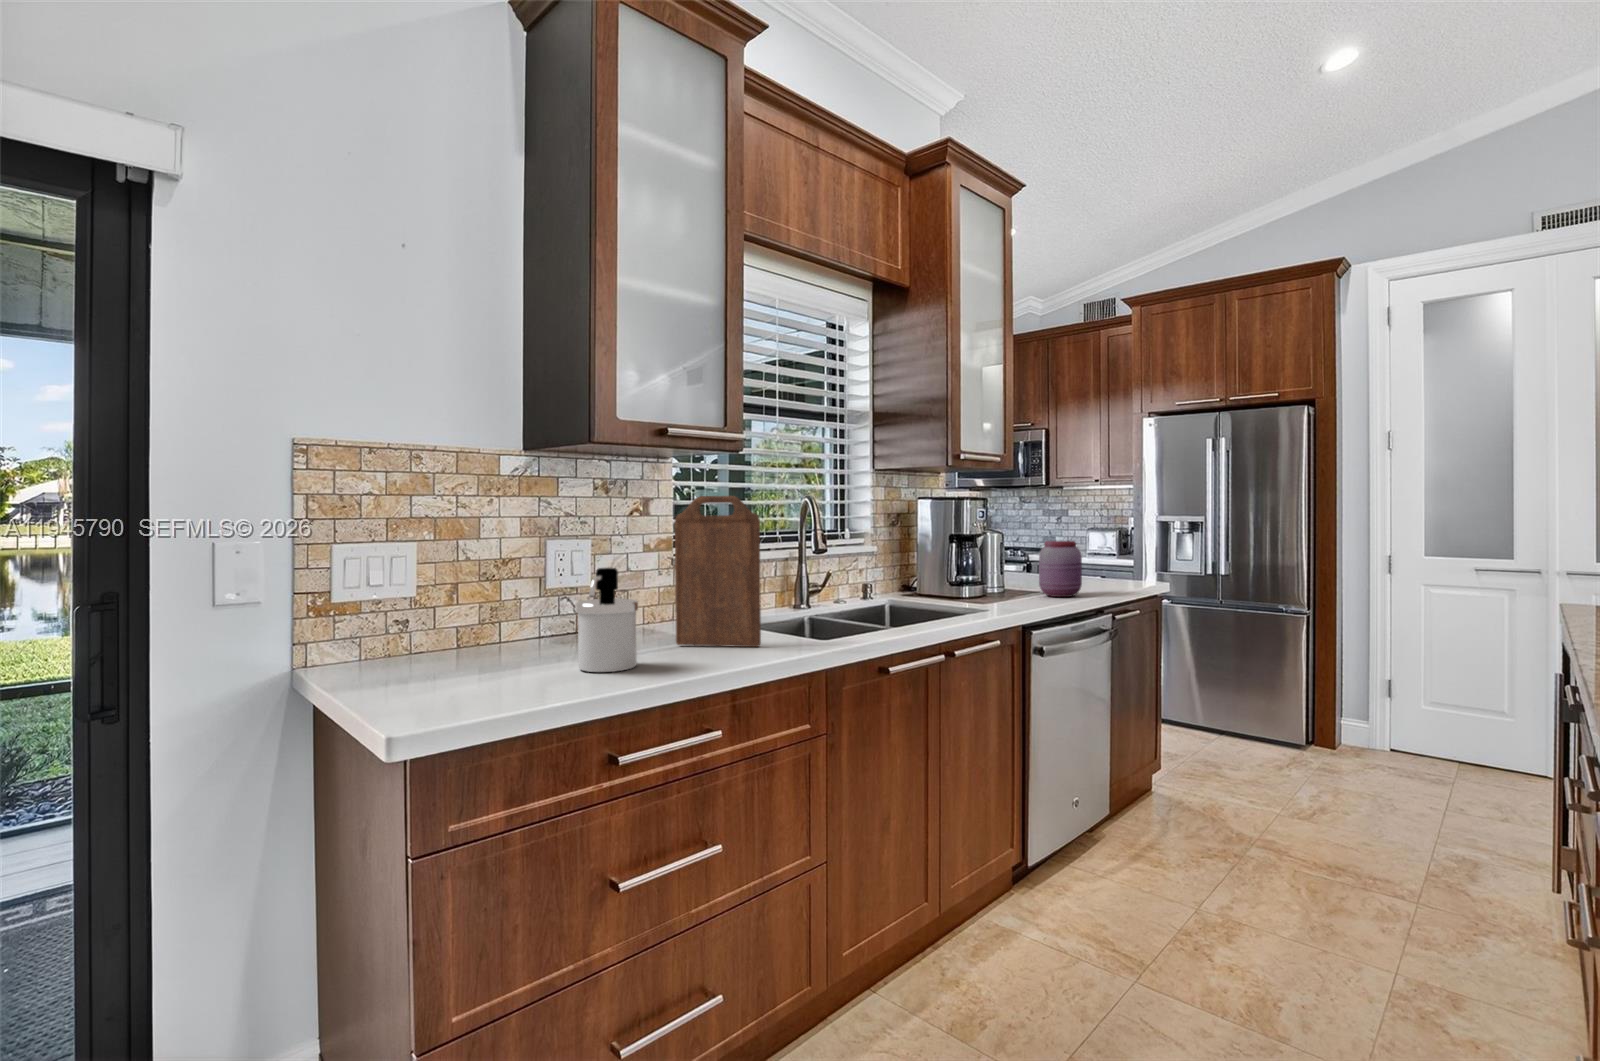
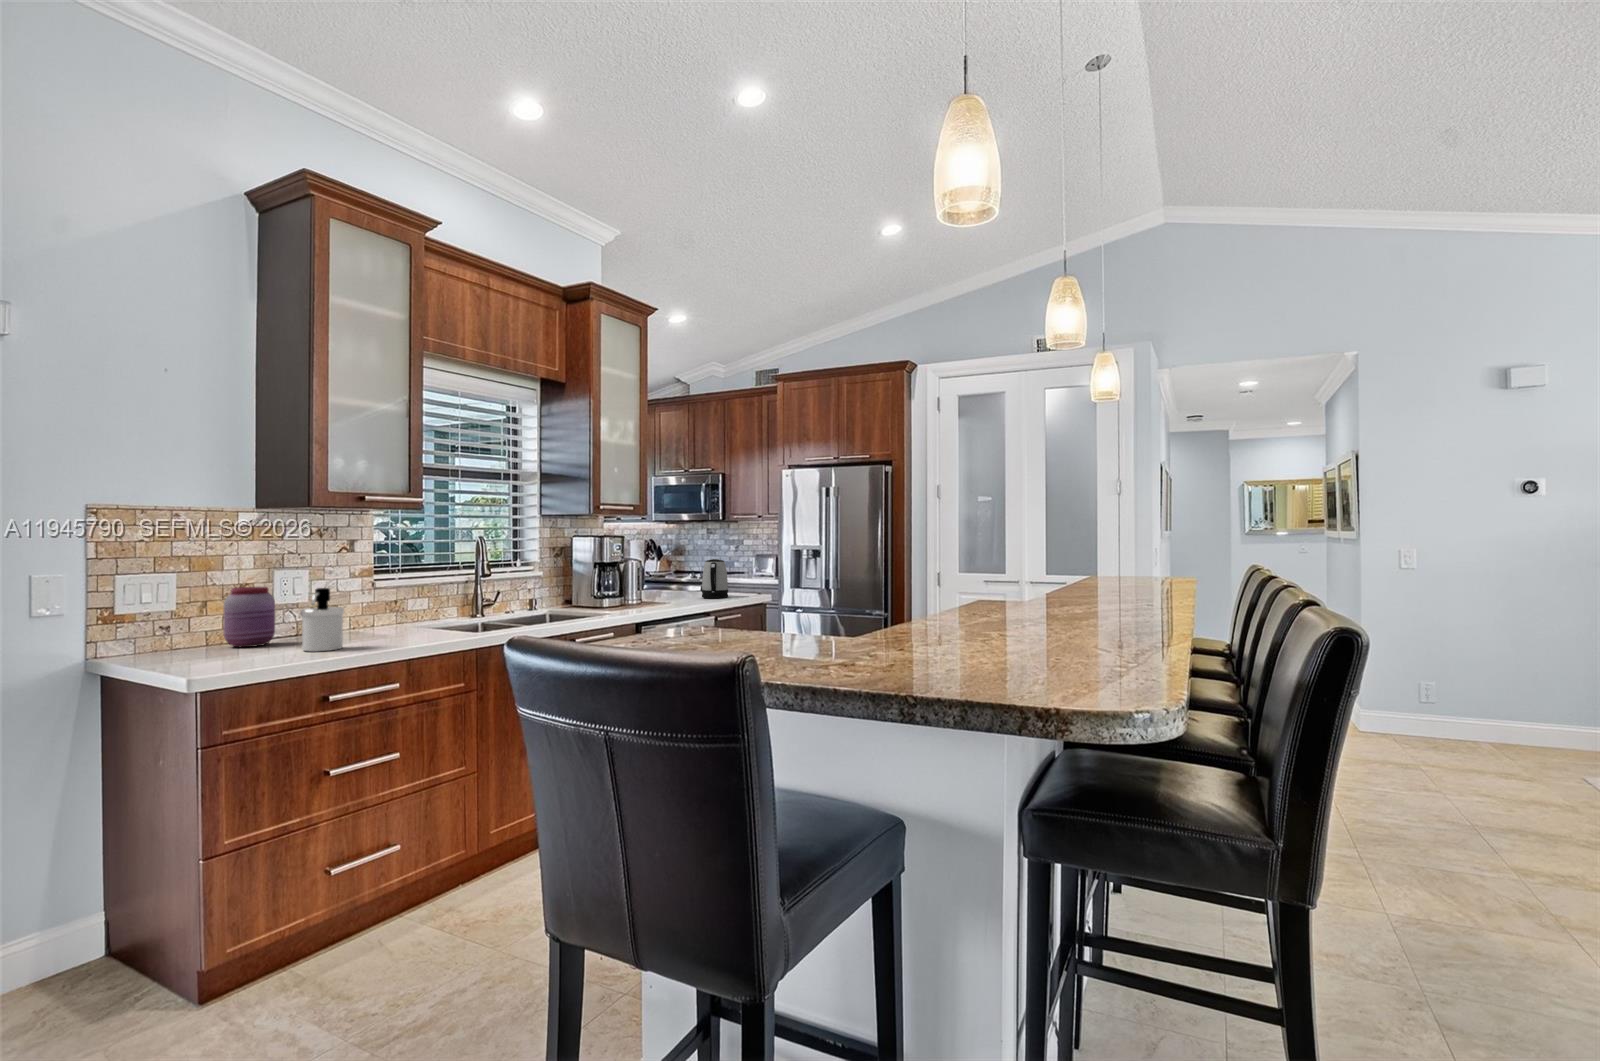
cutting board: present [675,496,761,647] -> none [372,541,431,638]
kettle: none [1084,531,1124,586] -> present [702,559,728,598]
jar: present [1039,541,1082,597] -> present [224,587,275,647]

